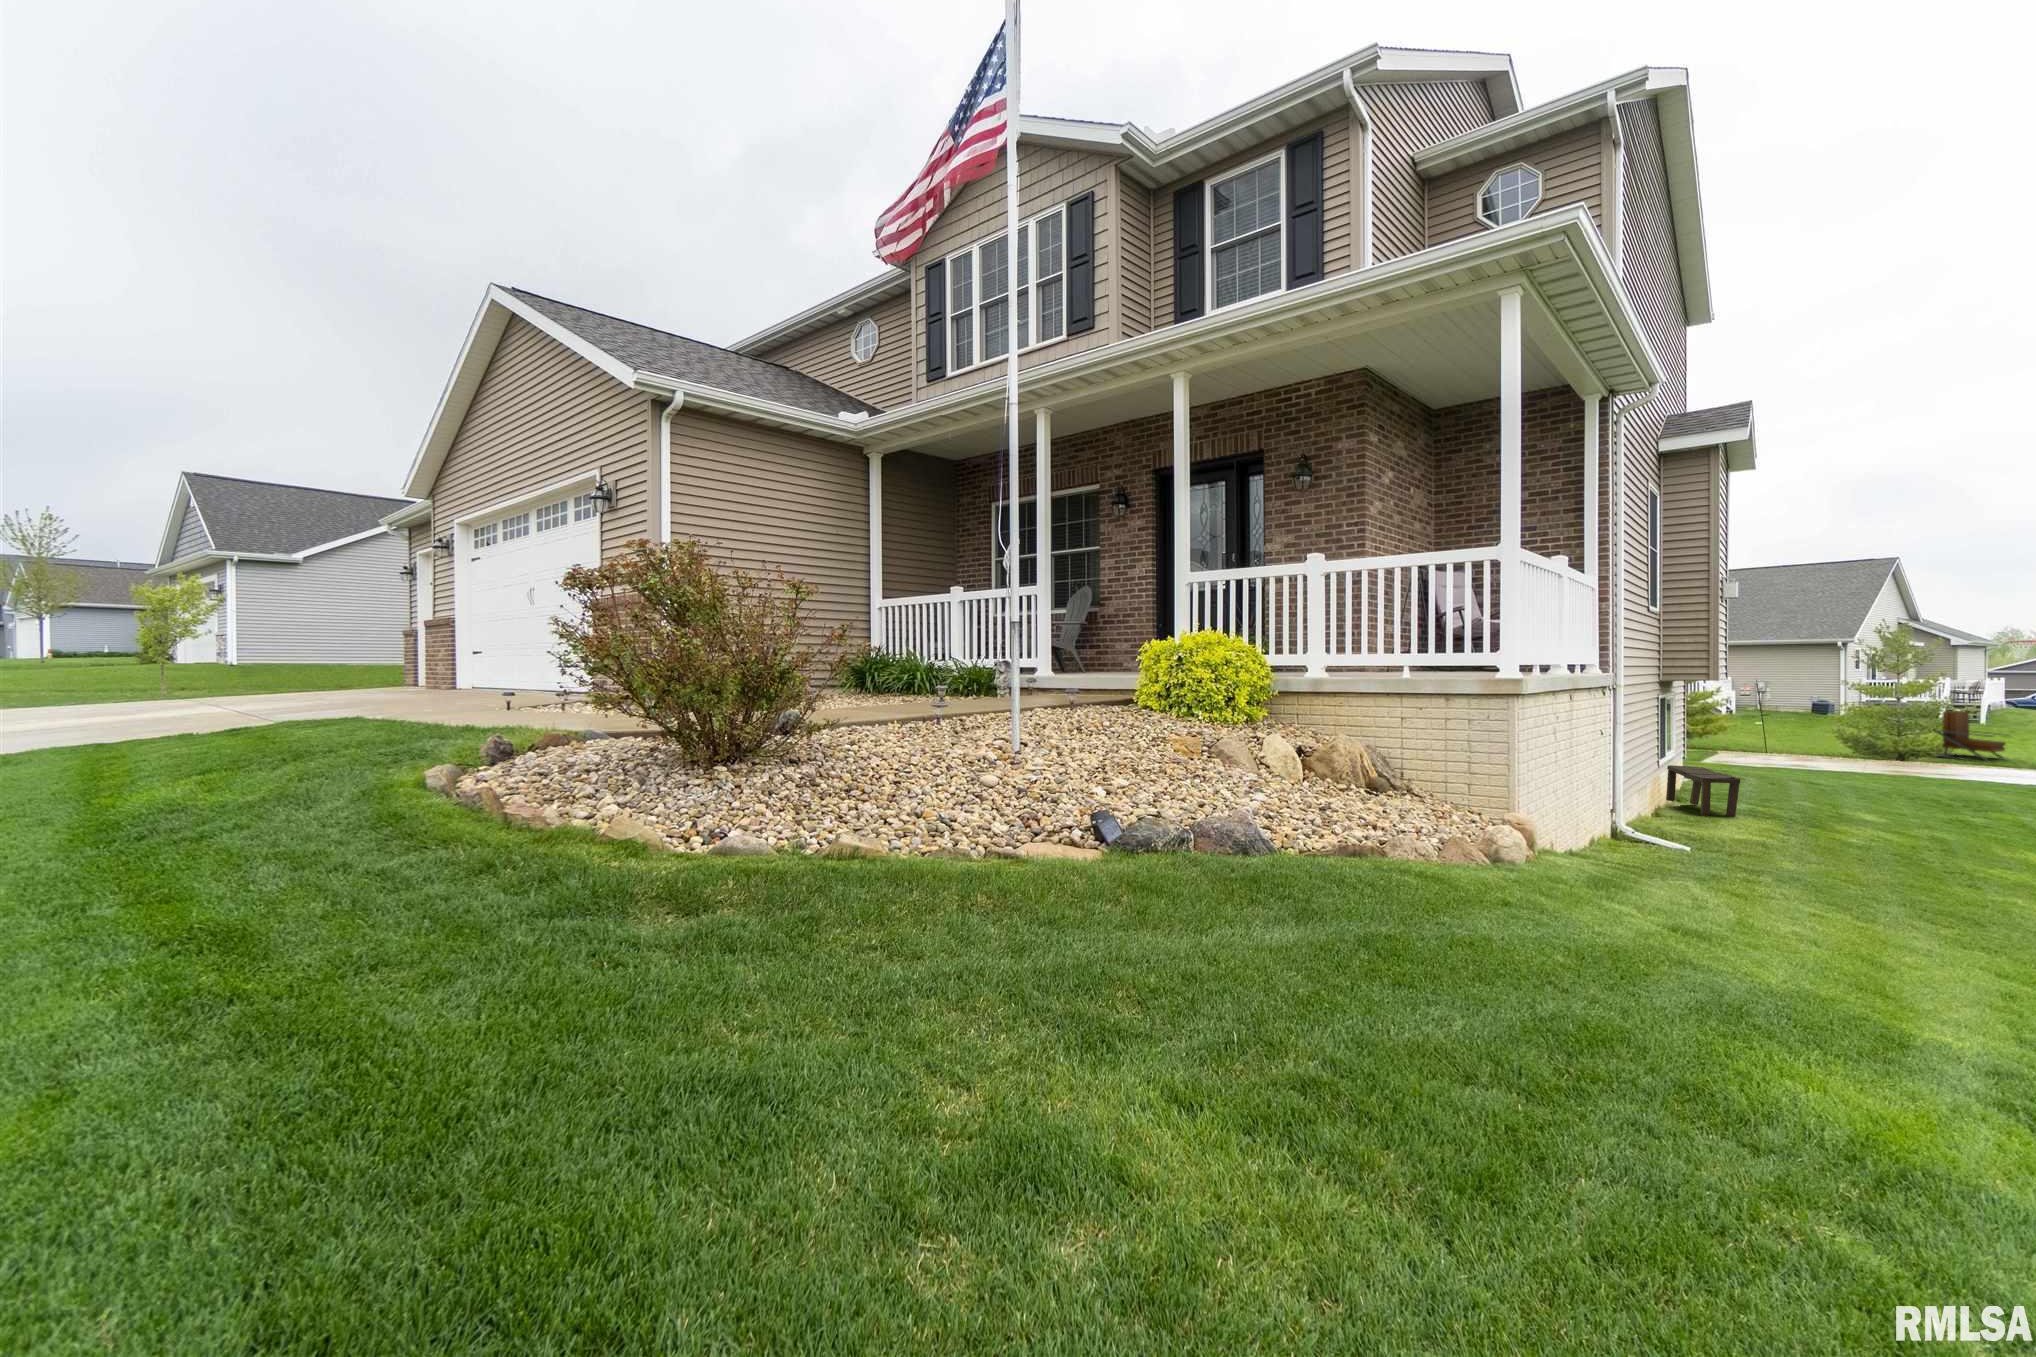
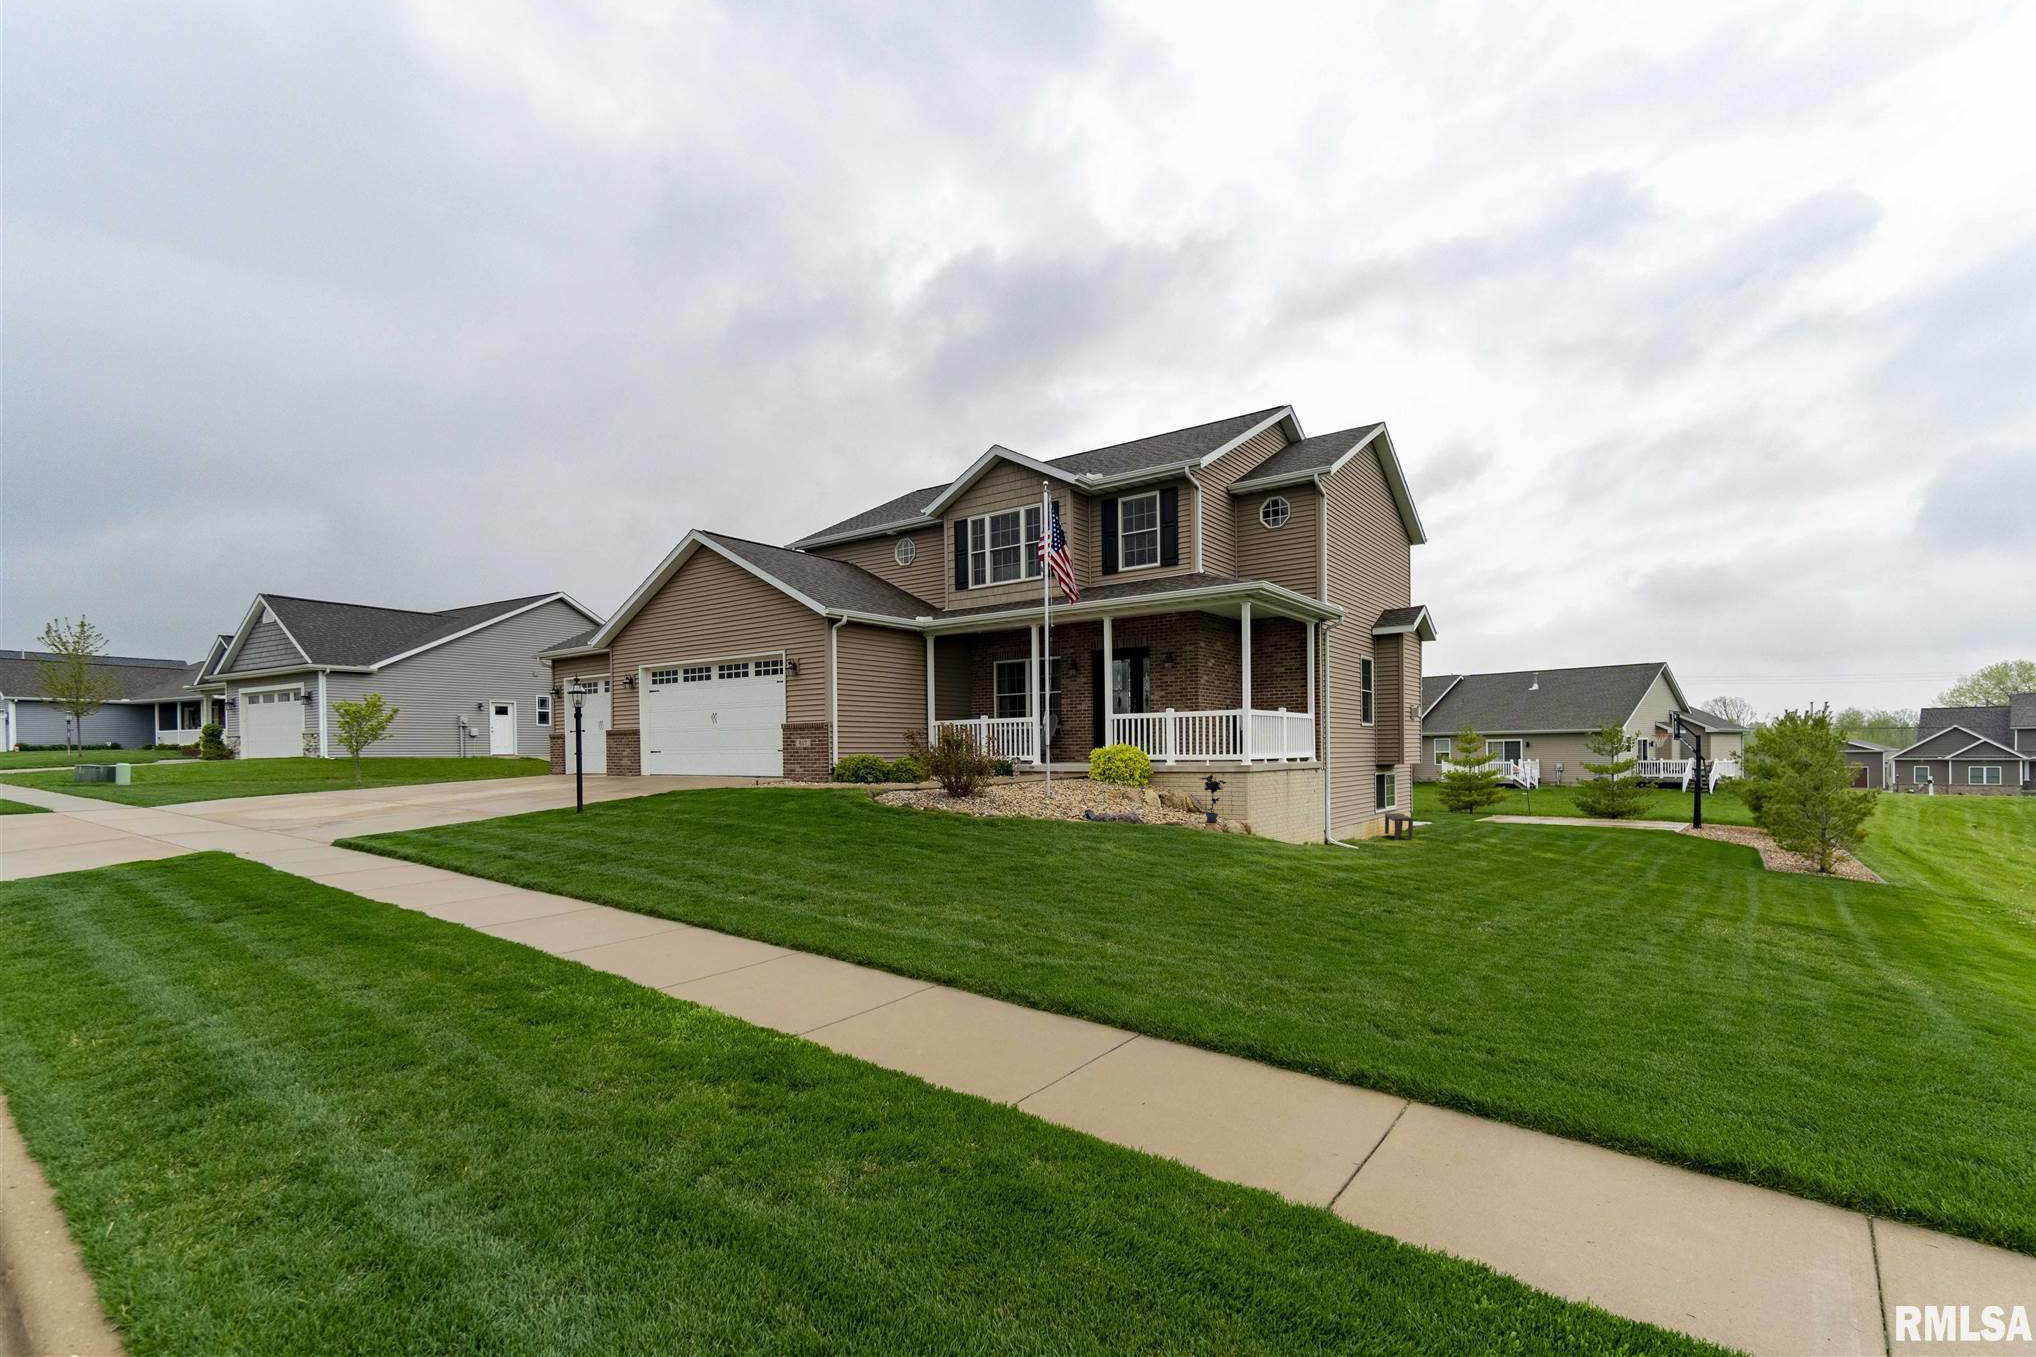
potted plant: none [1388,696,1467,814] -> present [1200,775,1226,823]
lounge chair: present [1935,711,2007,762] -> none [1608,782,1654,817]

